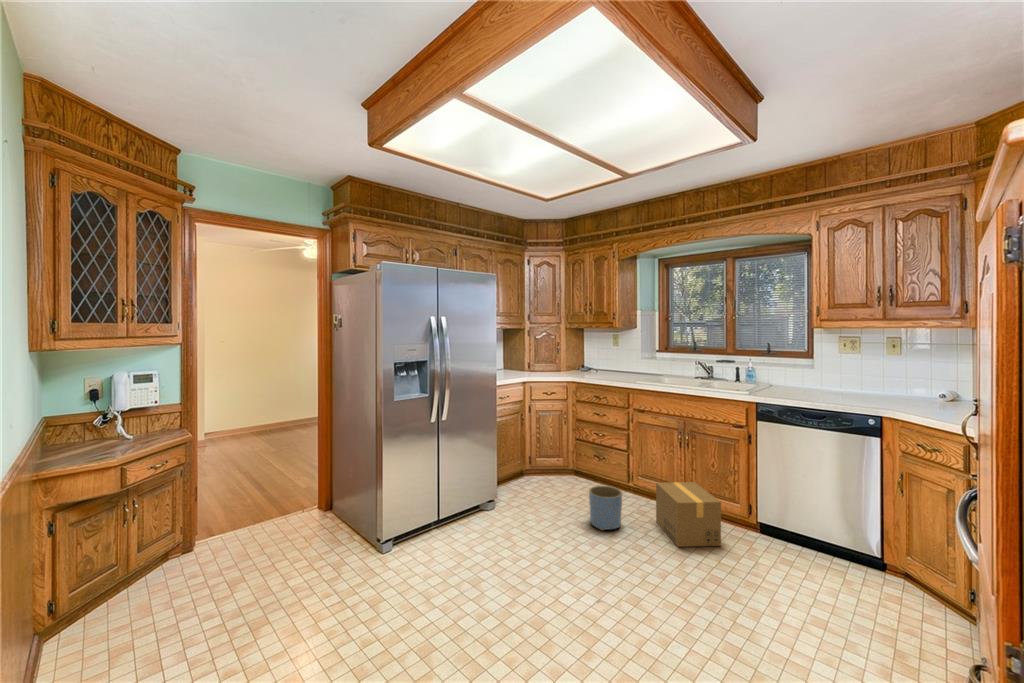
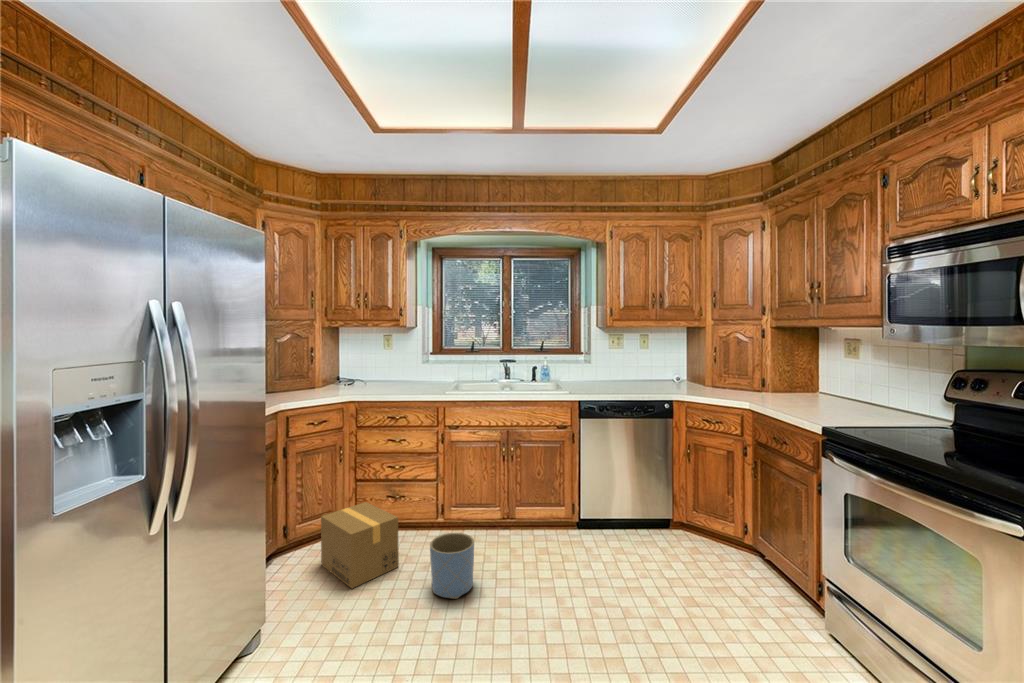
cardboard box: present [656,482,721,547] -> present [321,502,399,588]

